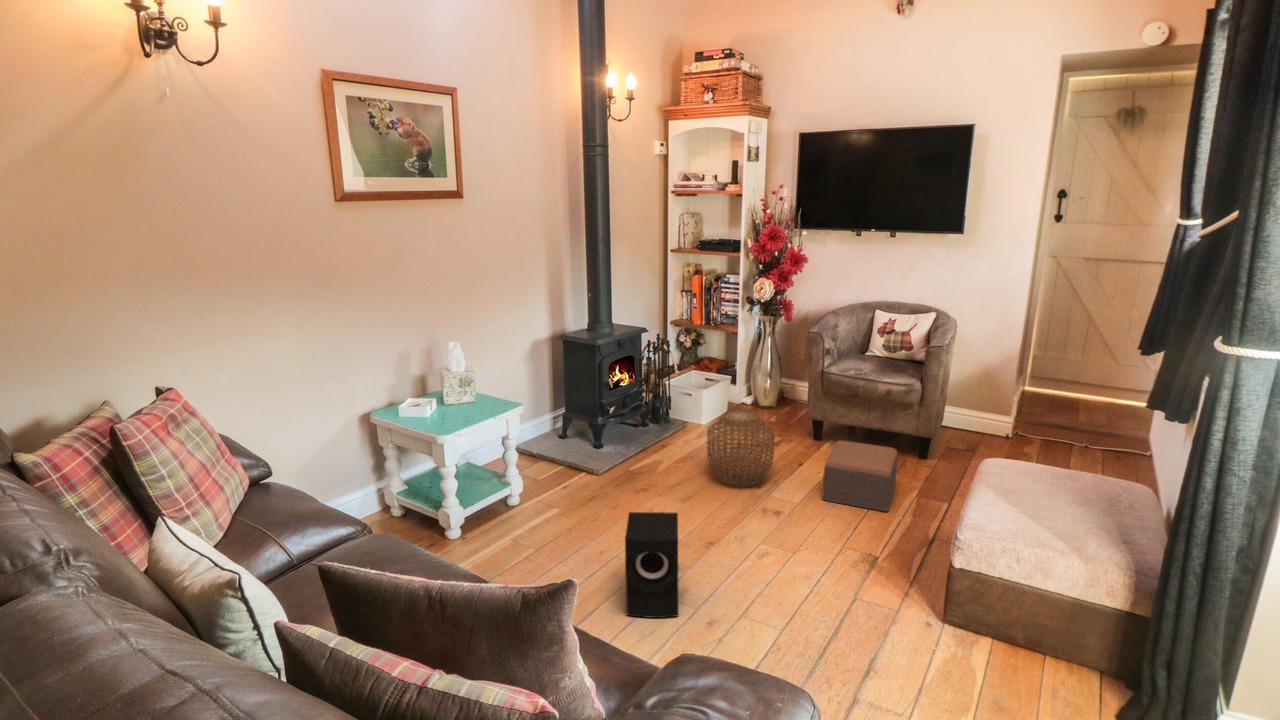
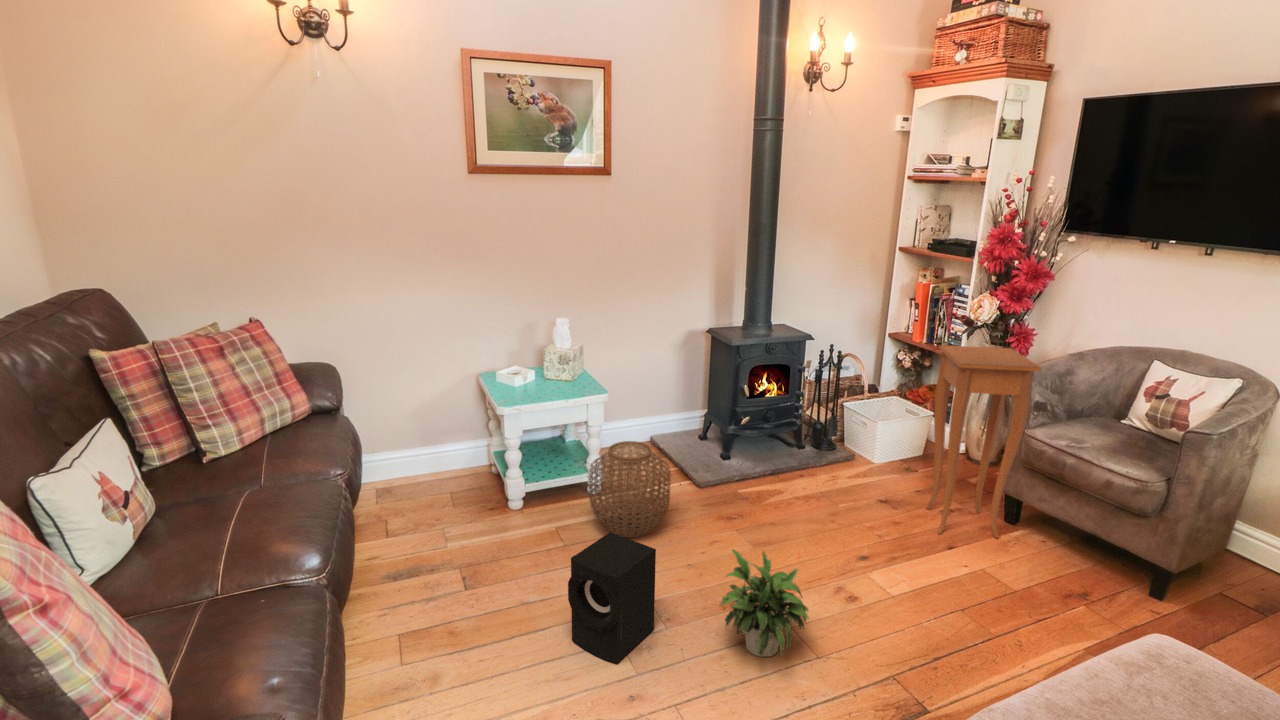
side table: none [761,314,838,460] -> present [926,345,1041,538]
woven basket: present [707,410,774,487] -> present [589,441,671,537]
footstool: present [822,441,898,512] -> none [932,528,1070,646]
potted plant: none [710,491,800,573] -> present [720,549,809,657]

